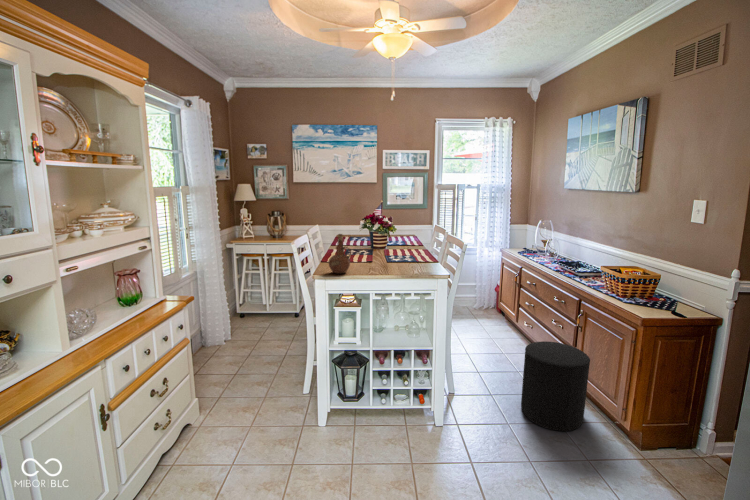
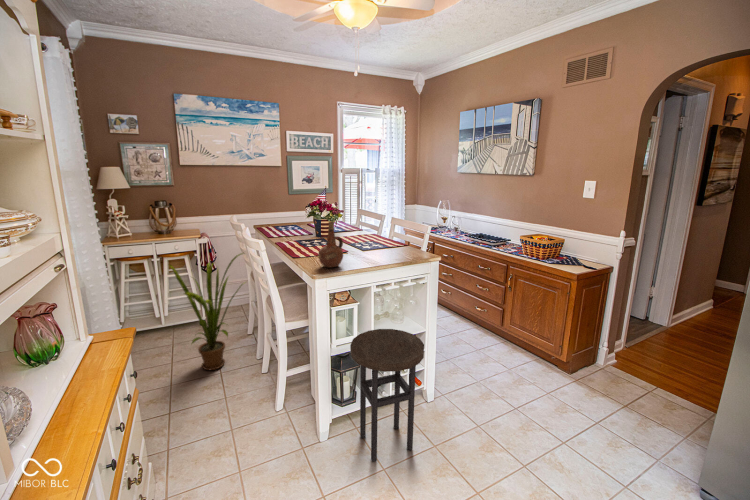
house plant: none [248,256,312,351] -> present [169,253,243,370]
side table: none [331,335,399,455] -> present [350,329,424,461]
stool: present [521,341,590,431] -> none [484,305,542,379]

